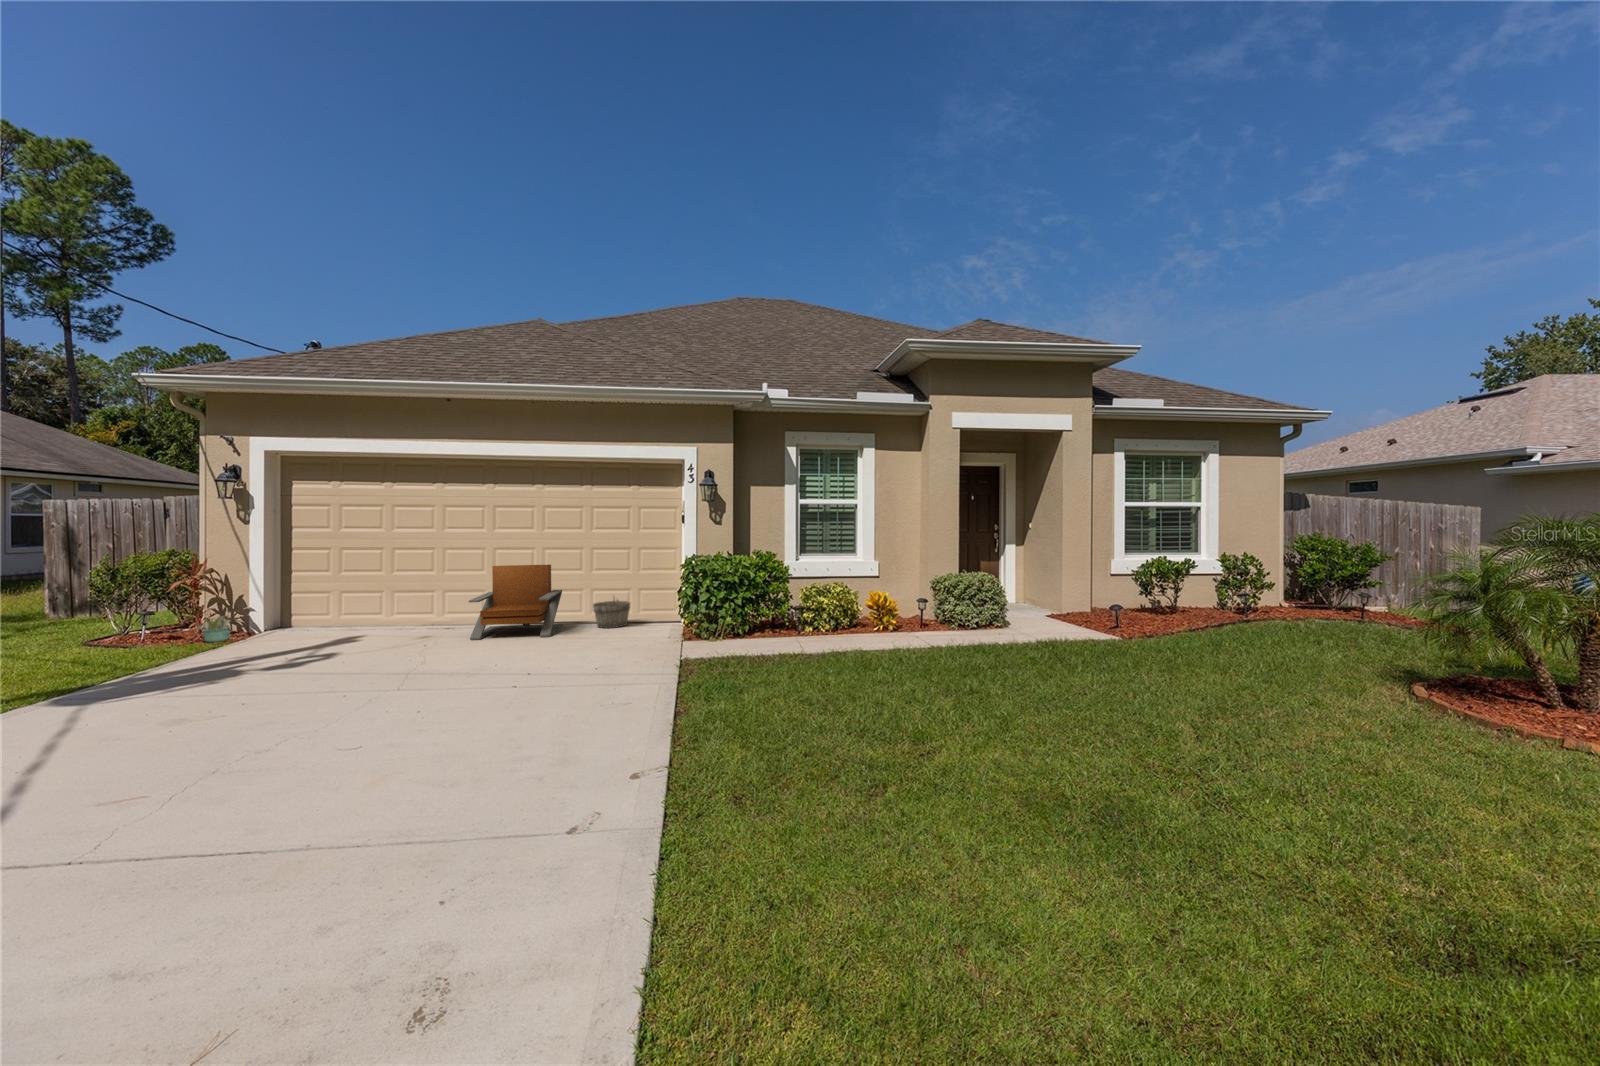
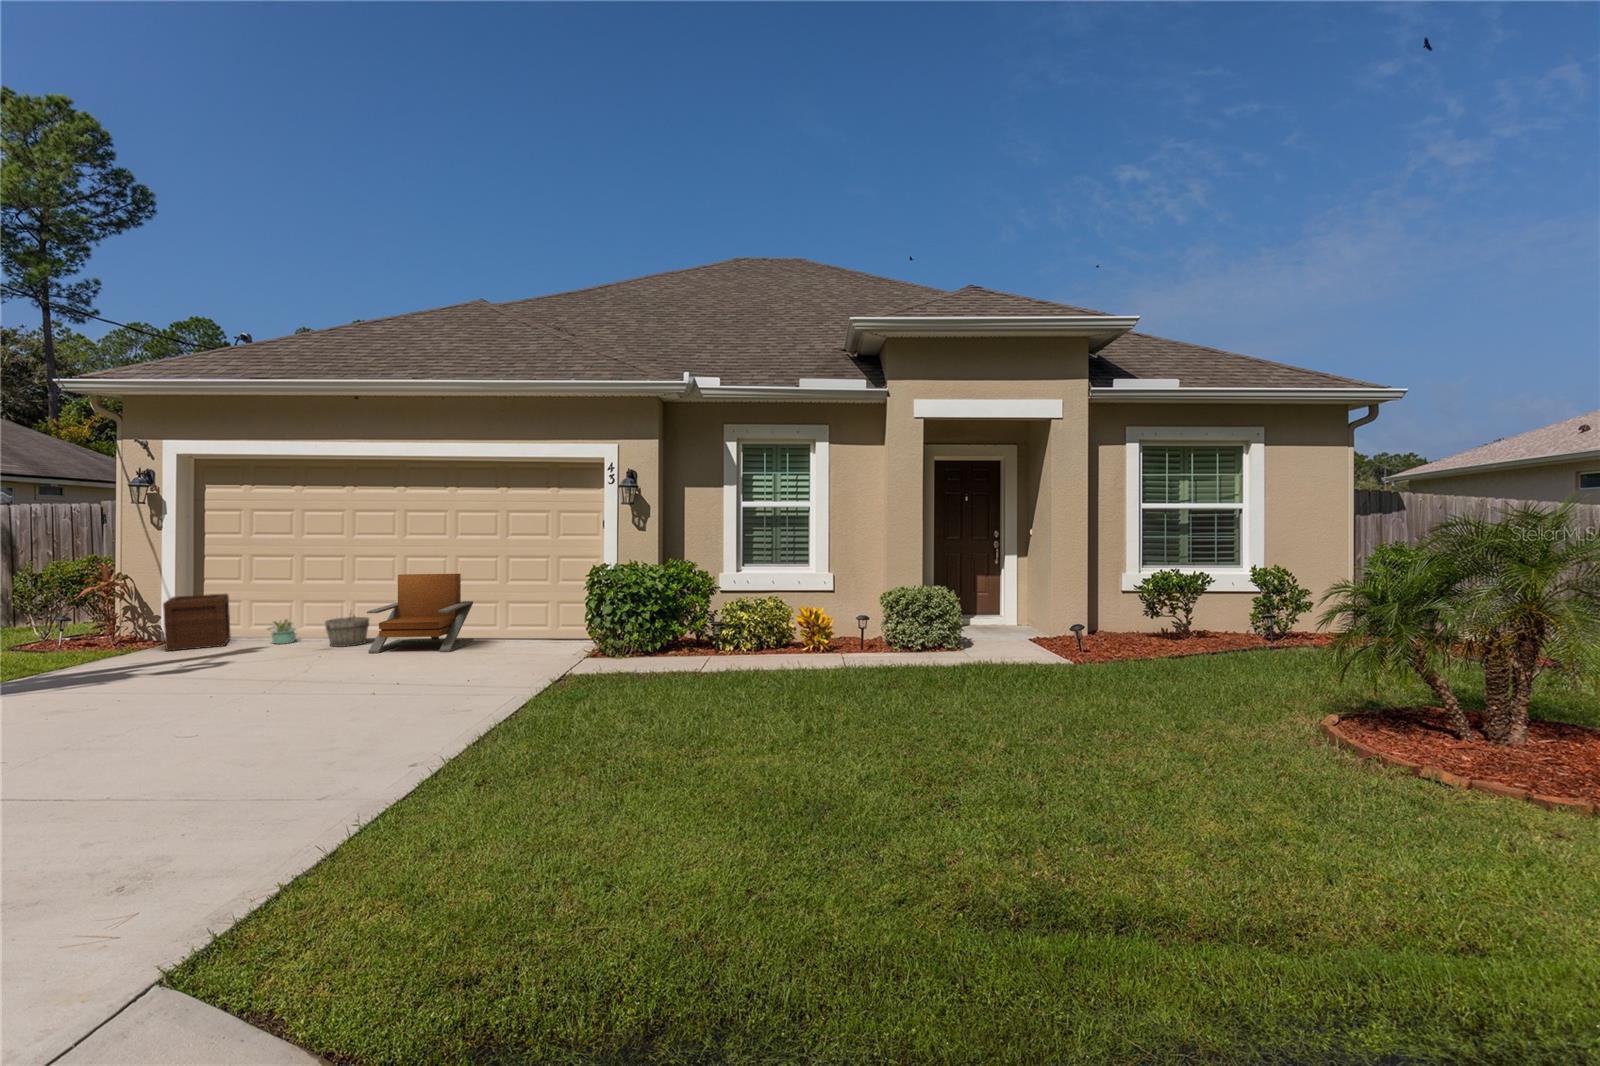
wooden crate: none [255,586,318,643] -> present [163,594,231,651]
wooden bucket: present [593,600,630,628] -> present [325,616,369,647]
decorative plant: present [197,617,230,642] -> present [267,619,296,644]

